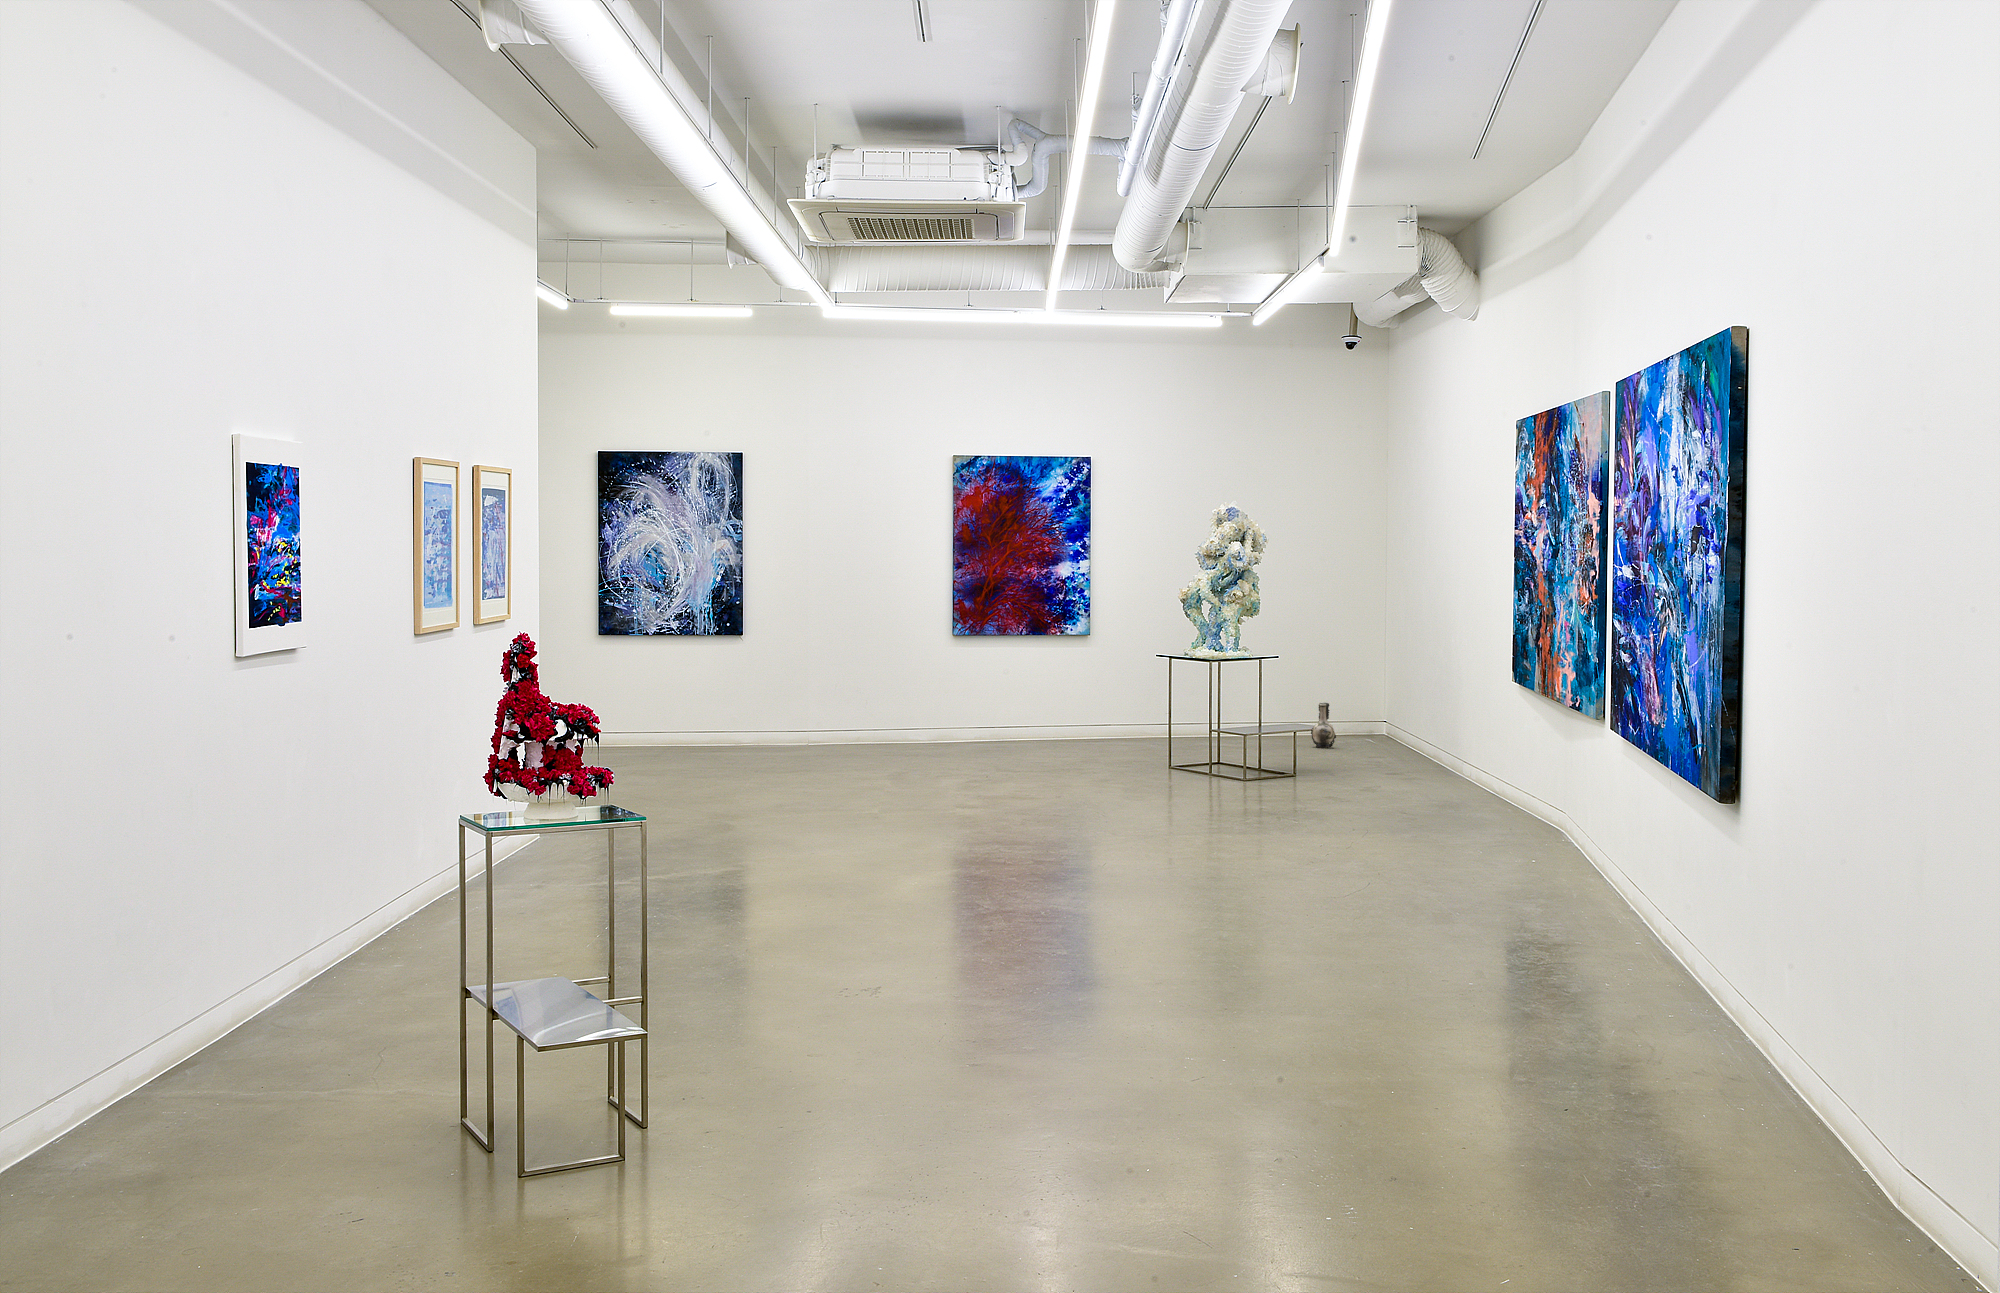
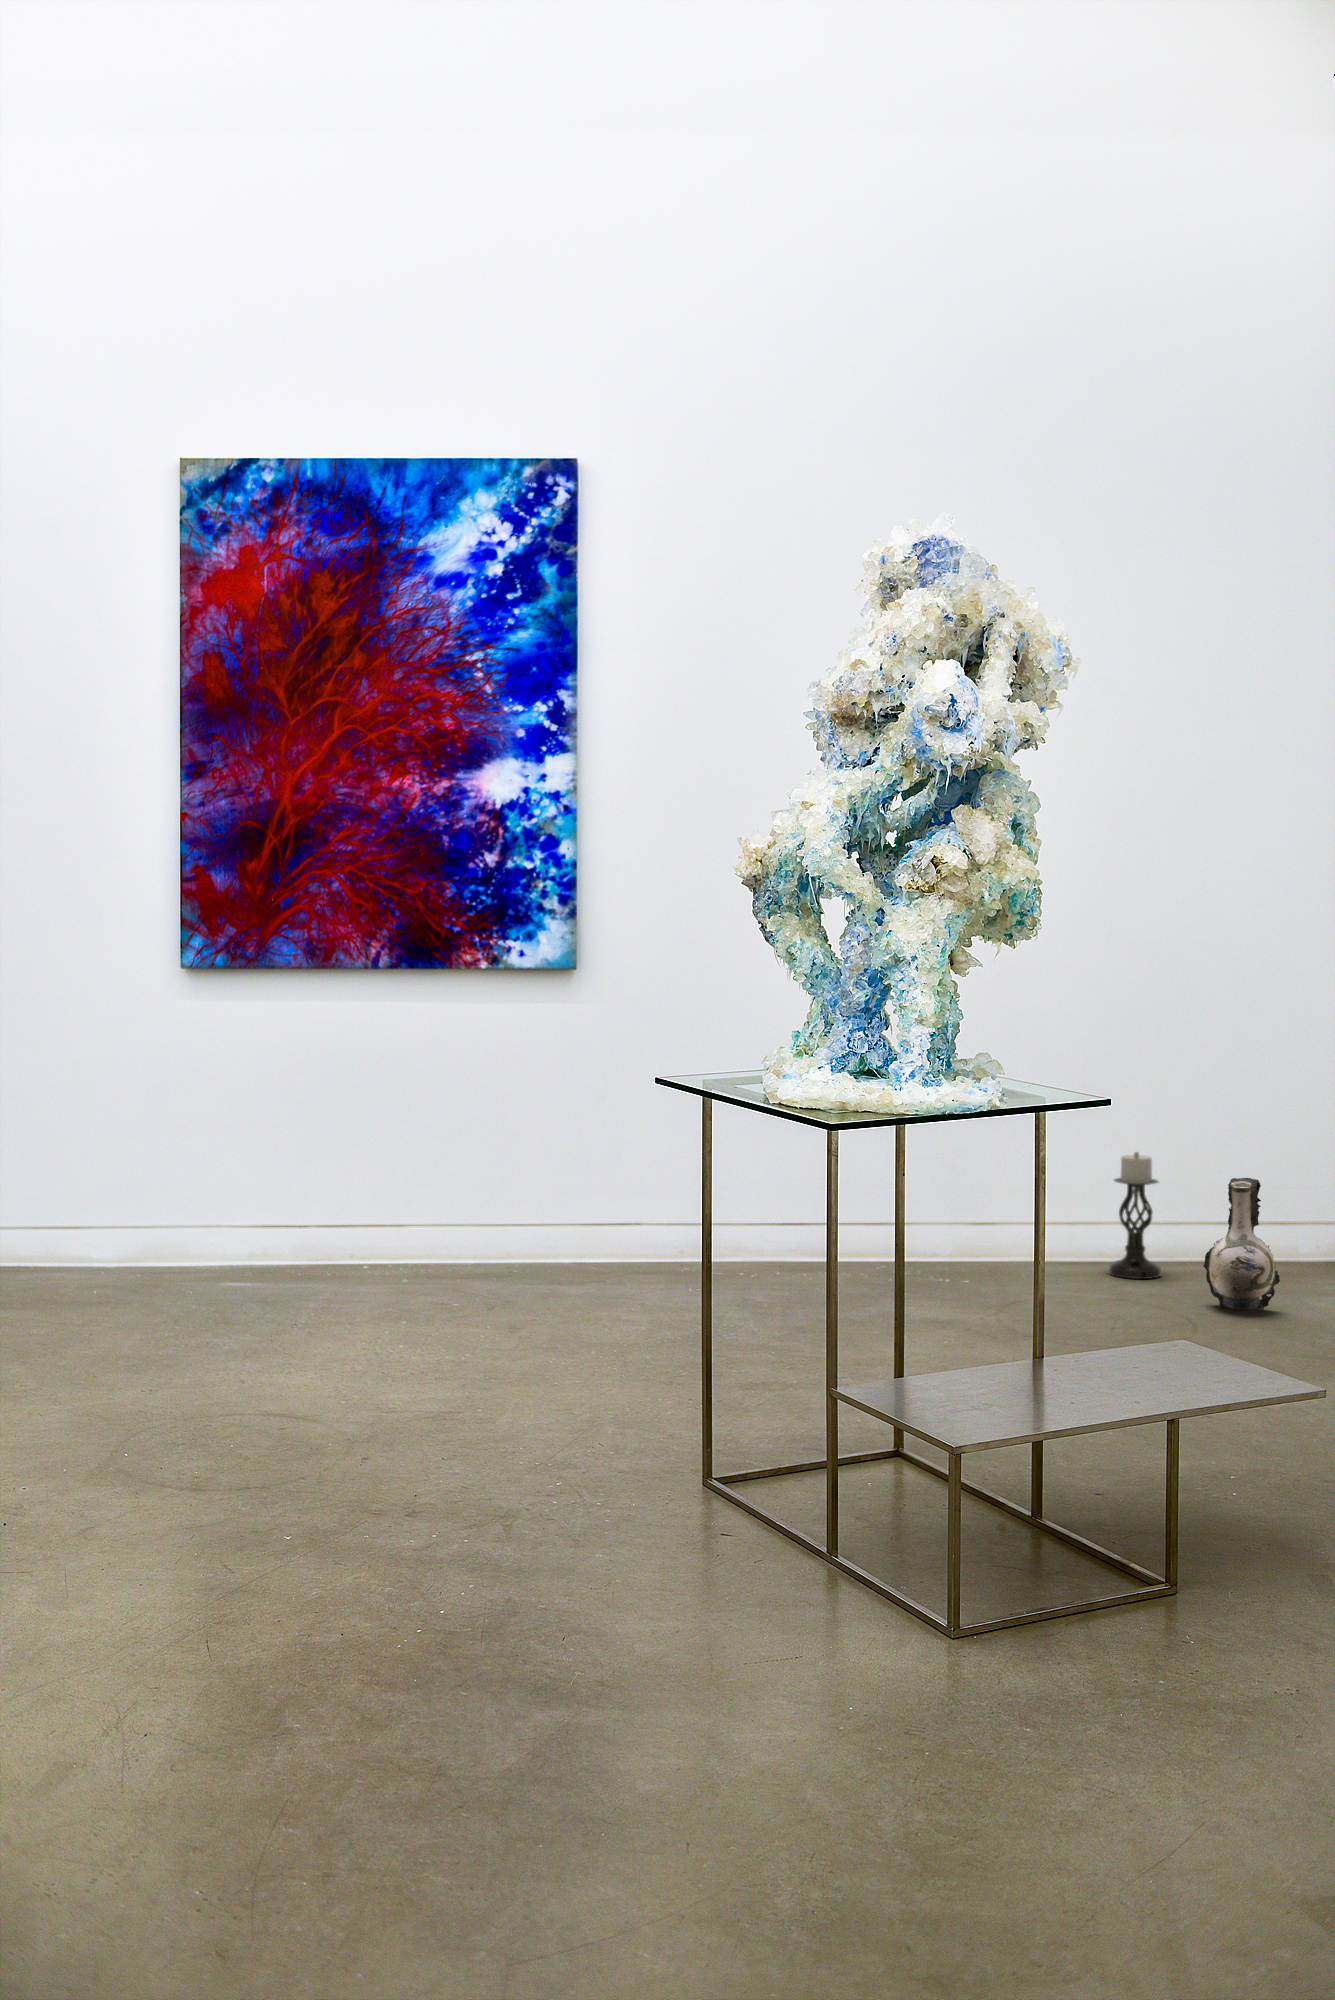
candle holder: none [1279,699,1297,743] -> present [1108,1152,1162,1279]

